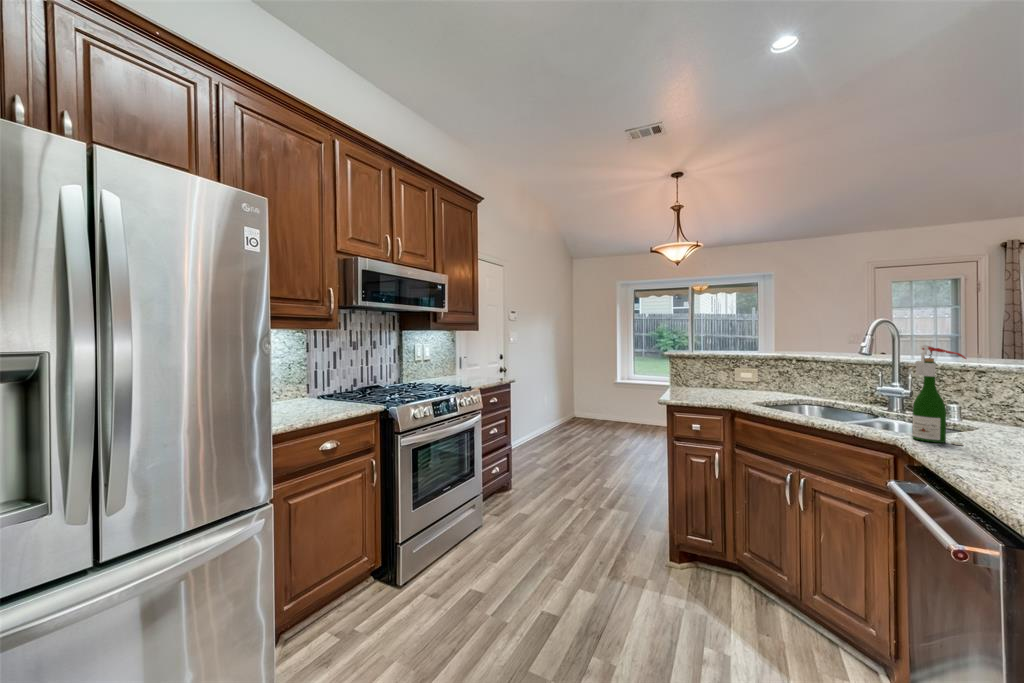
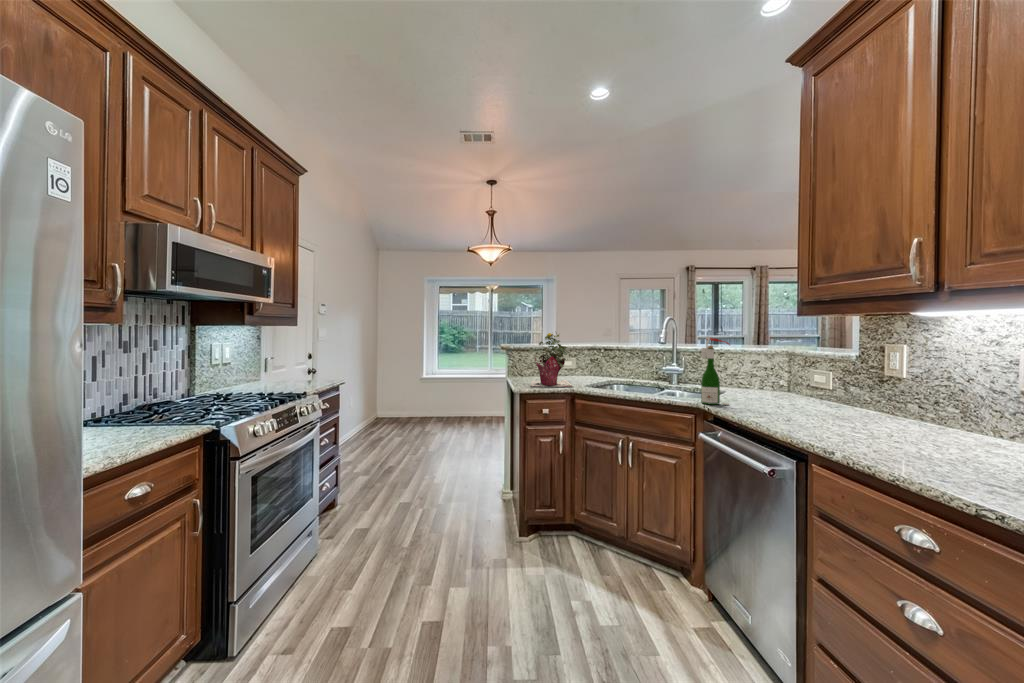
potted plant: none [685,337,742,402] -> present [531,333,573,387]

